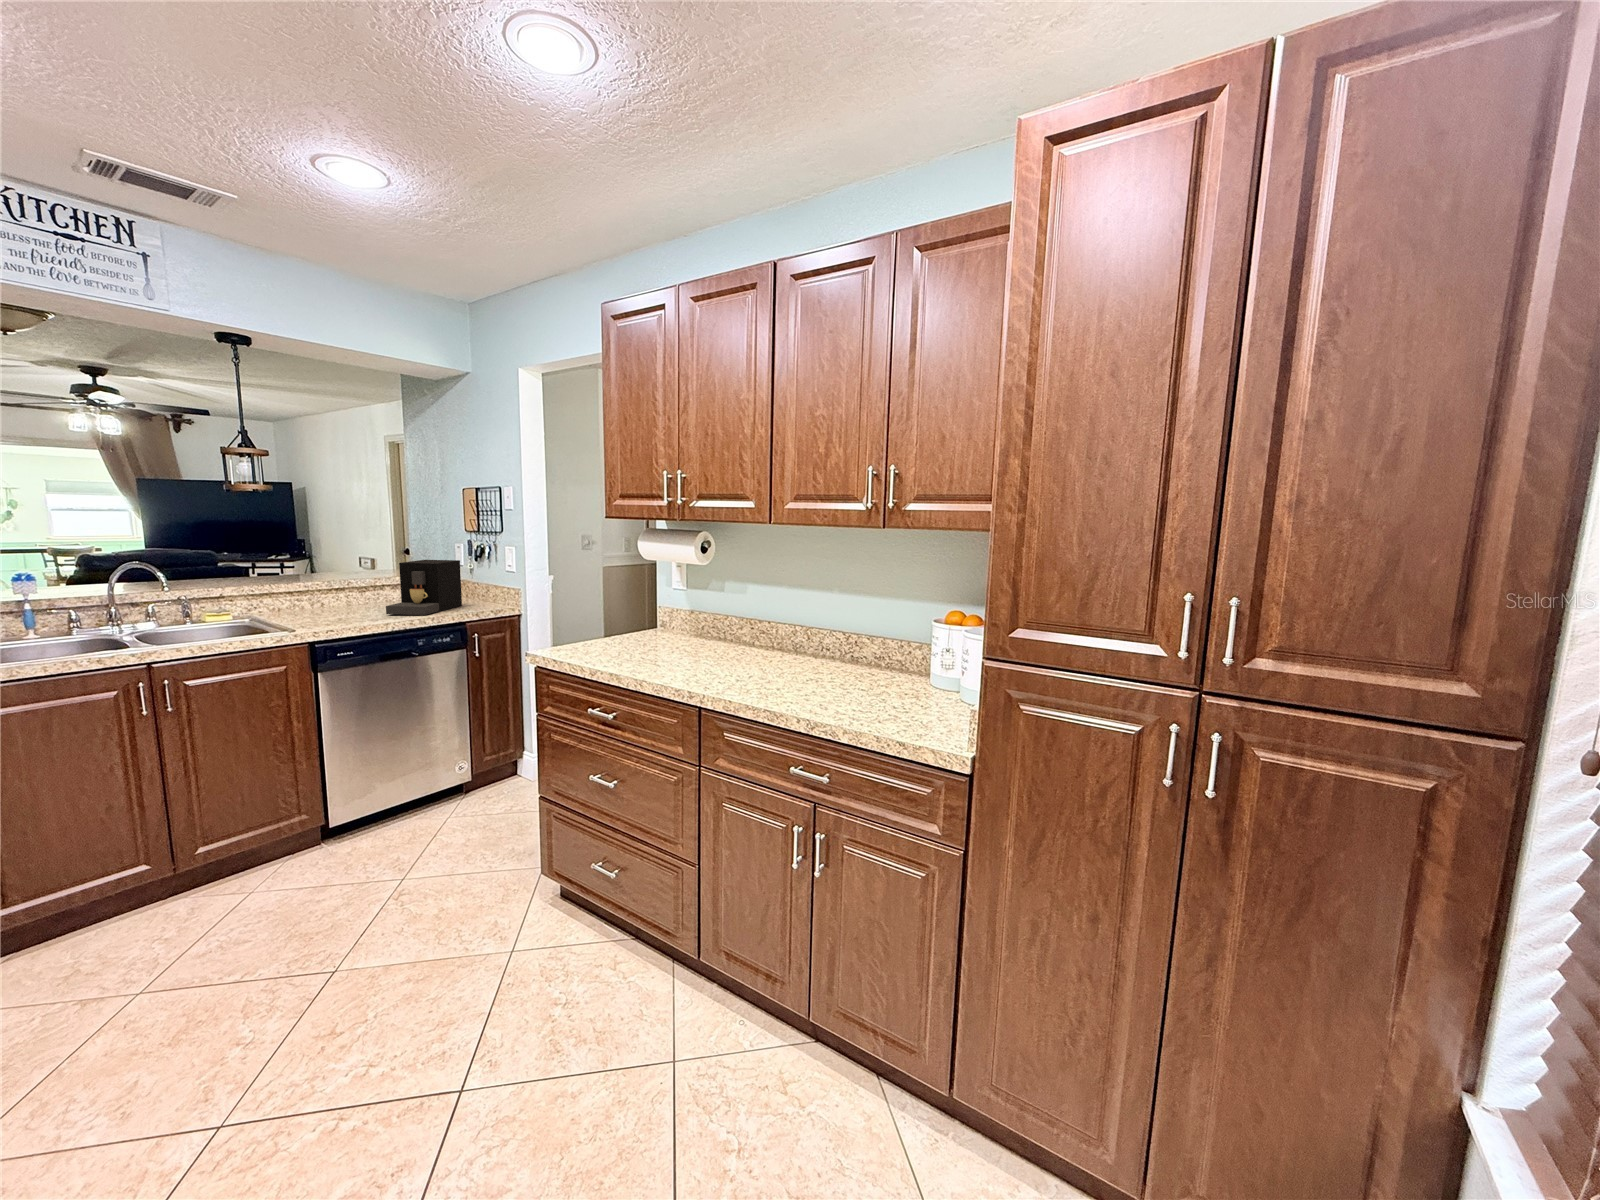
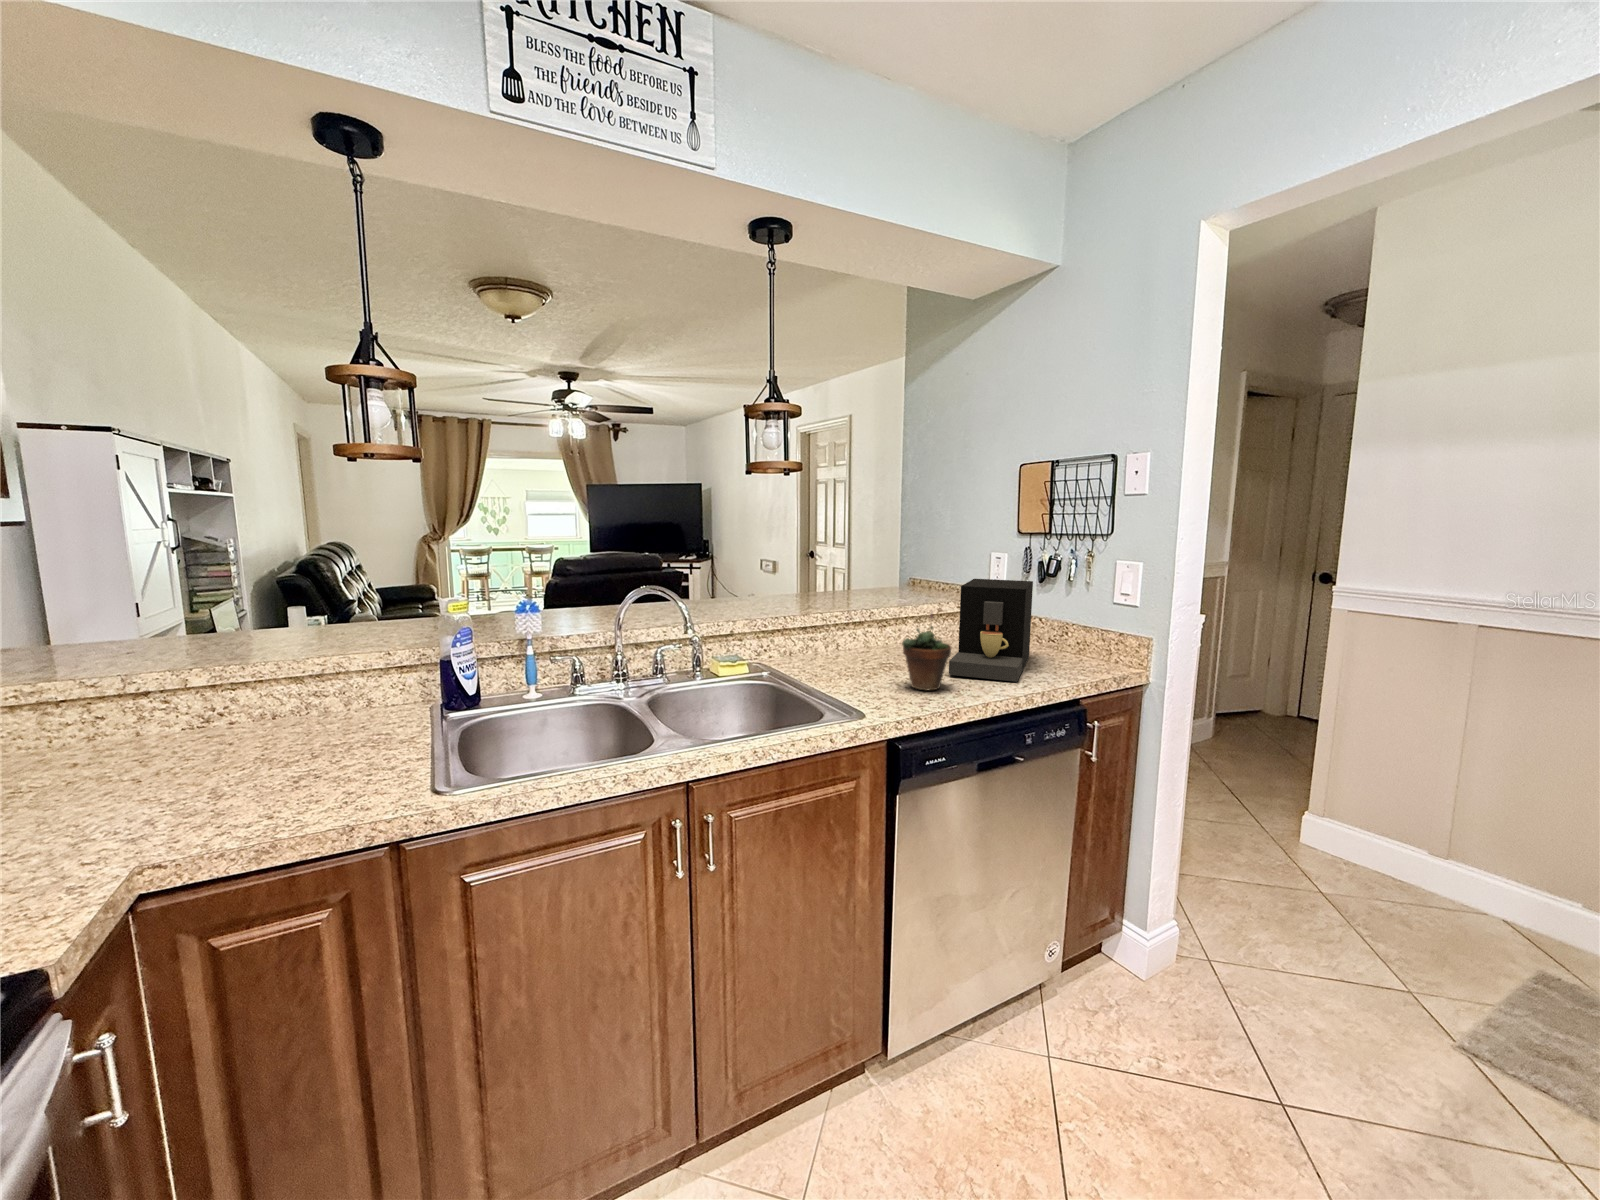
succulent plant: none [339,575,376,621] -> present [902,613,951,690]

